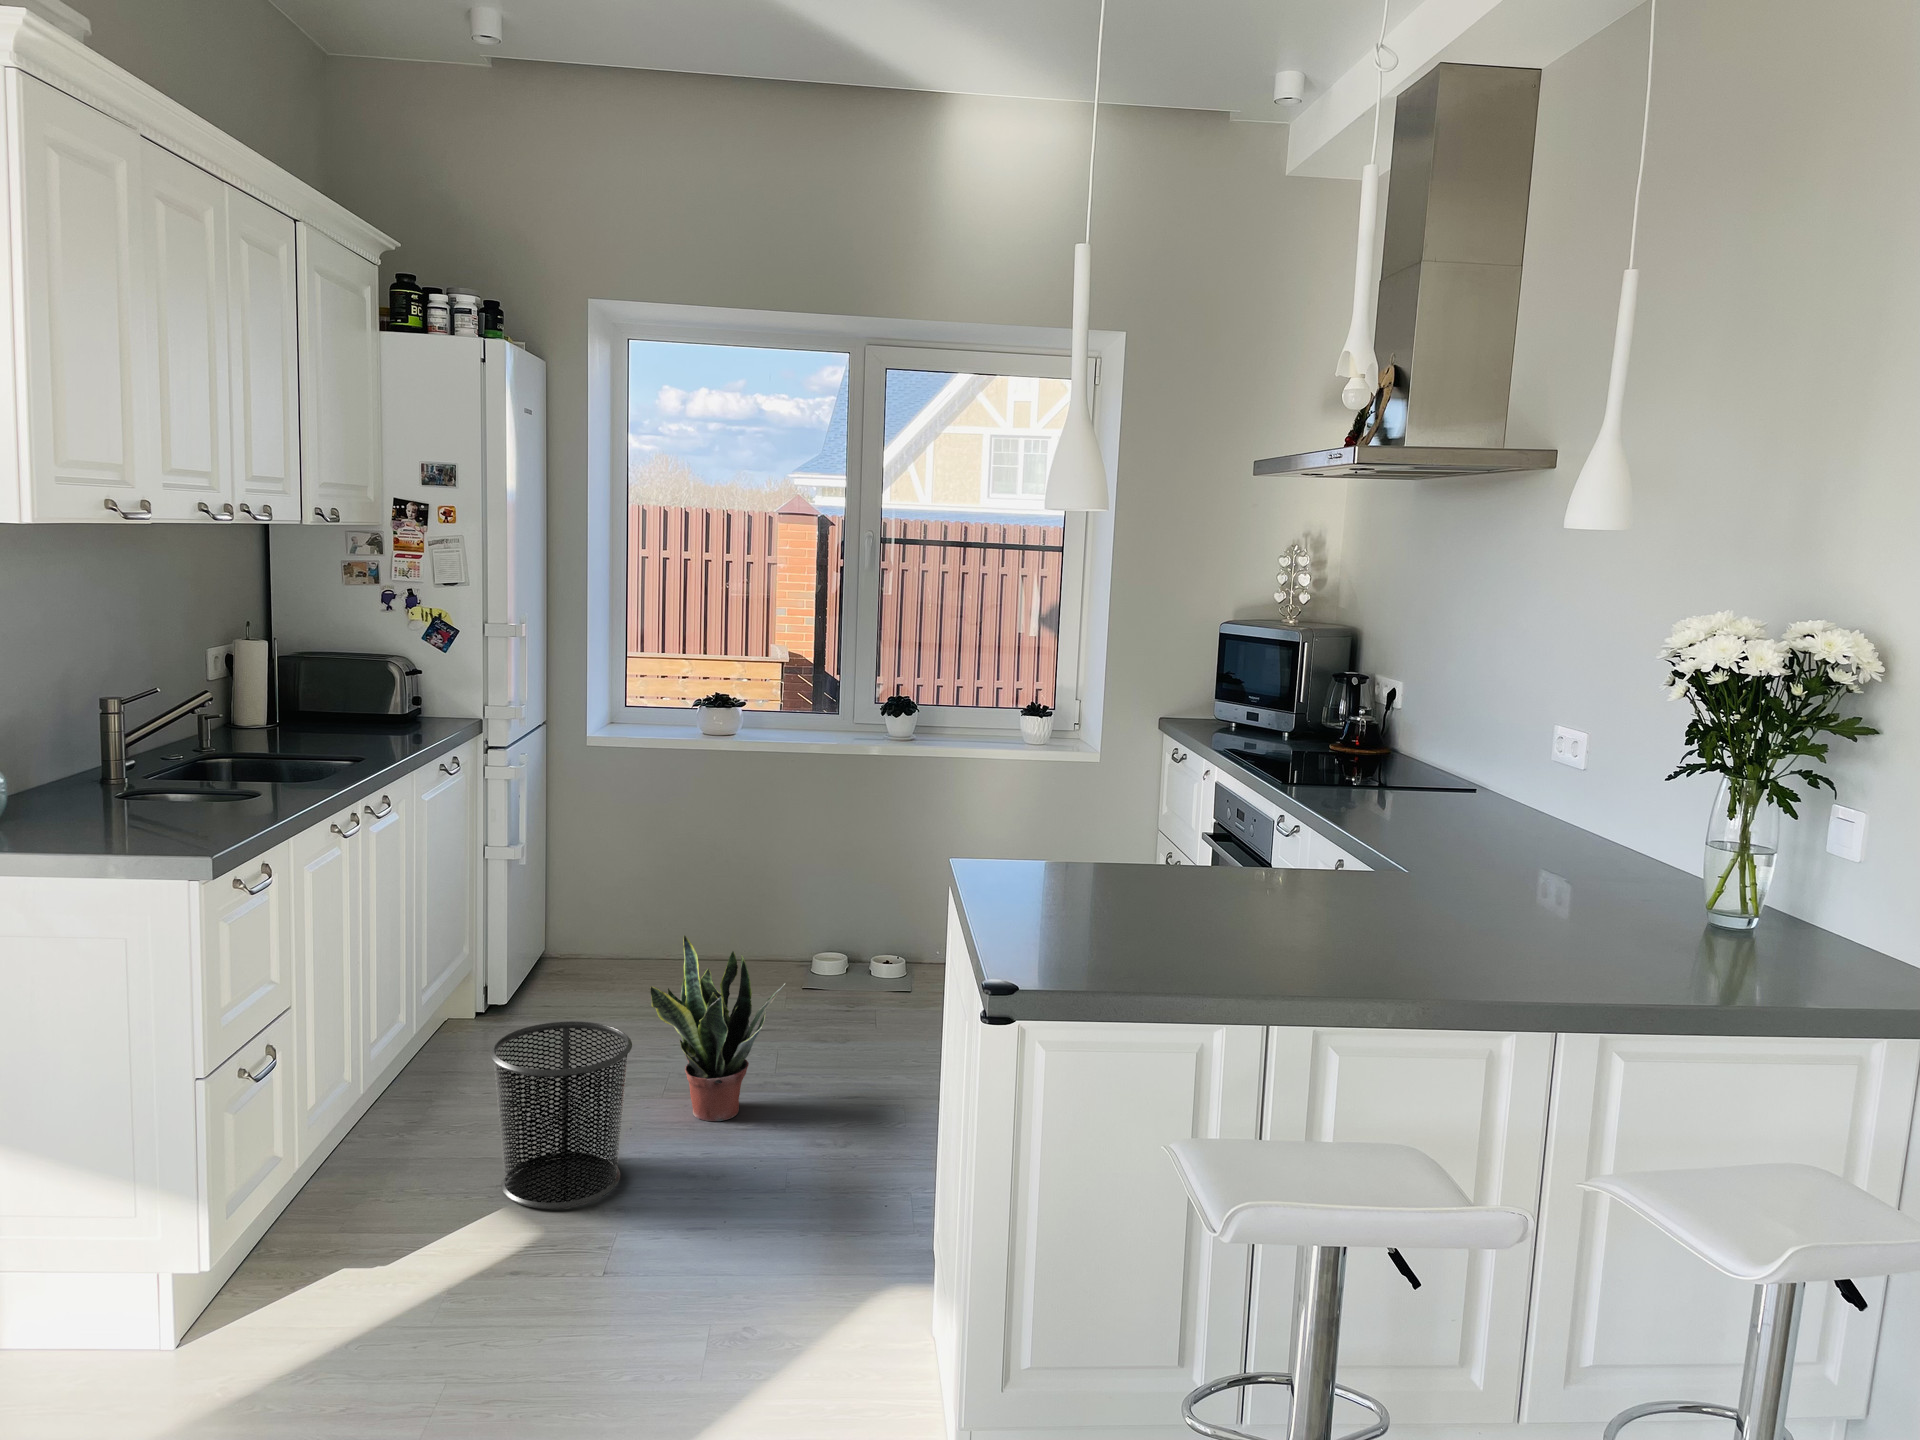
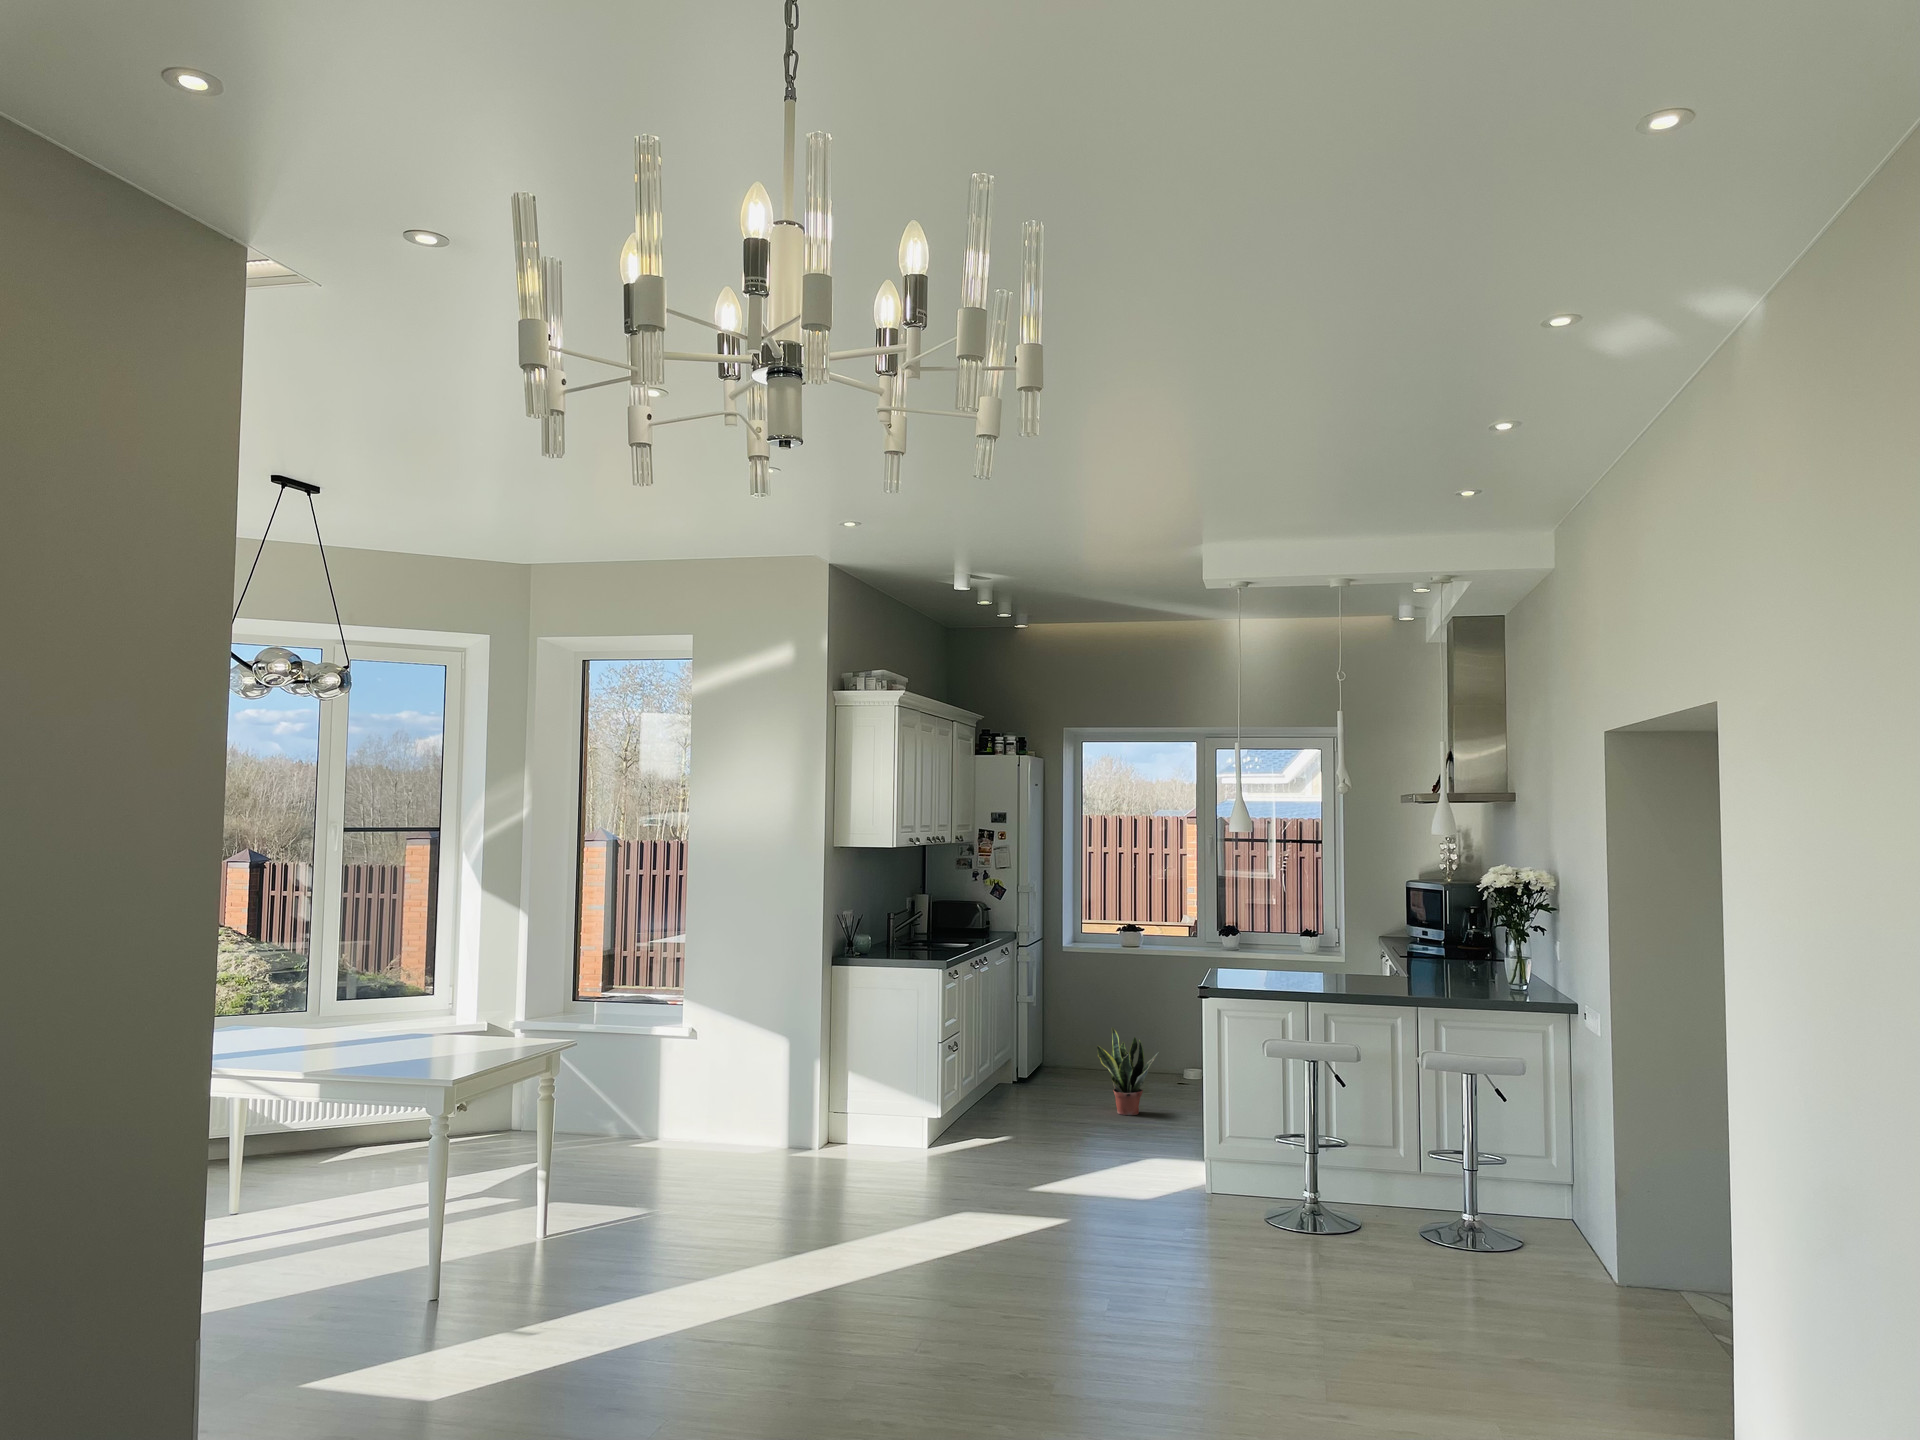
waste bin: present [490,1021,632,1209] -> none [1032,1056,1090,1130]

